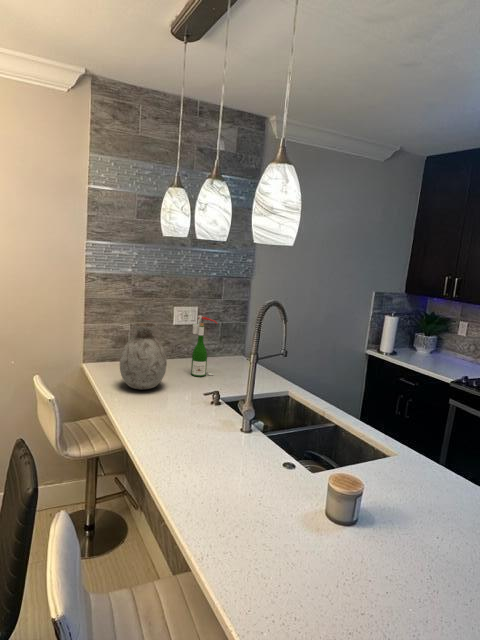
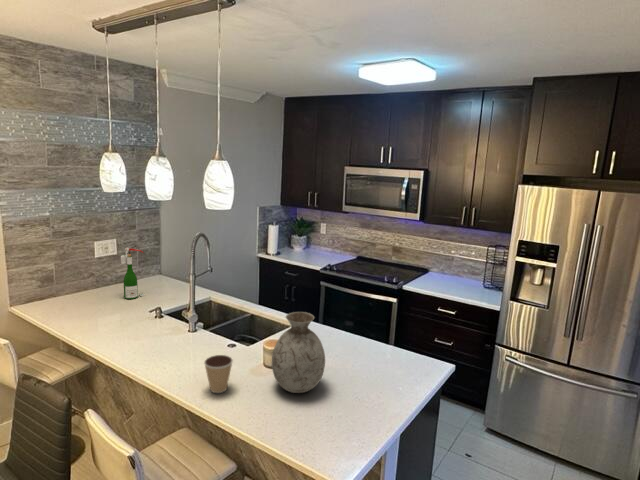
vase: present [120,322,167,389] -> present [272,312,325,393]
coffee cup: none [225,477,270,540] -> present [204,355,233,393]

